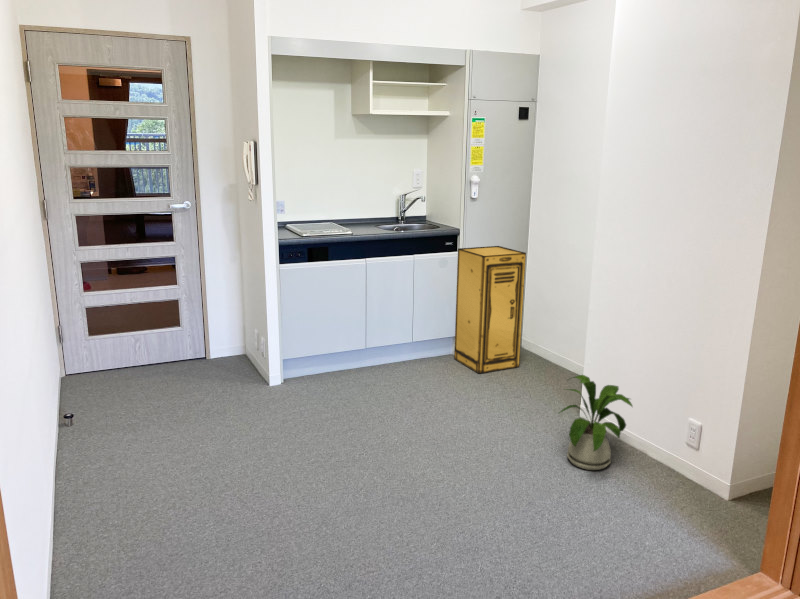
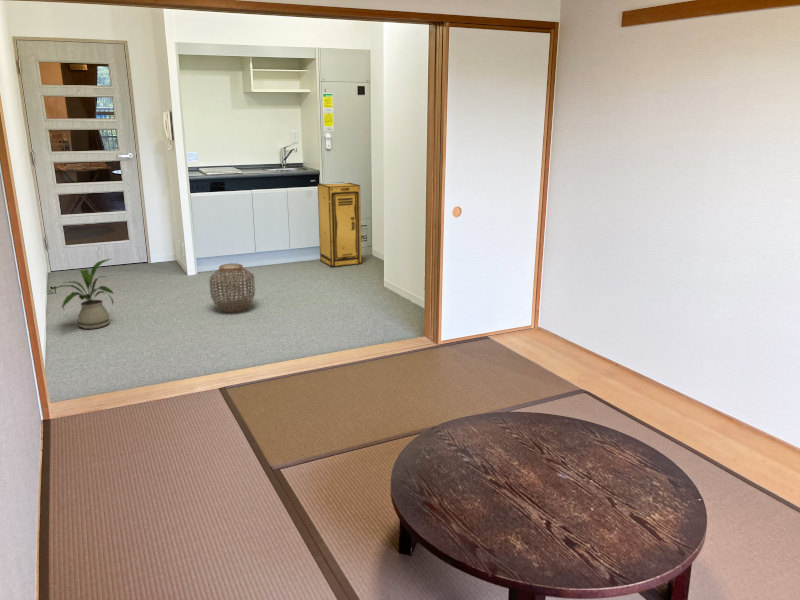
house plant: present [559,375,632,470] -> present [52,259,113,329]
woven basket: none [334,400,409,487] -> present [209,263,255,312]

